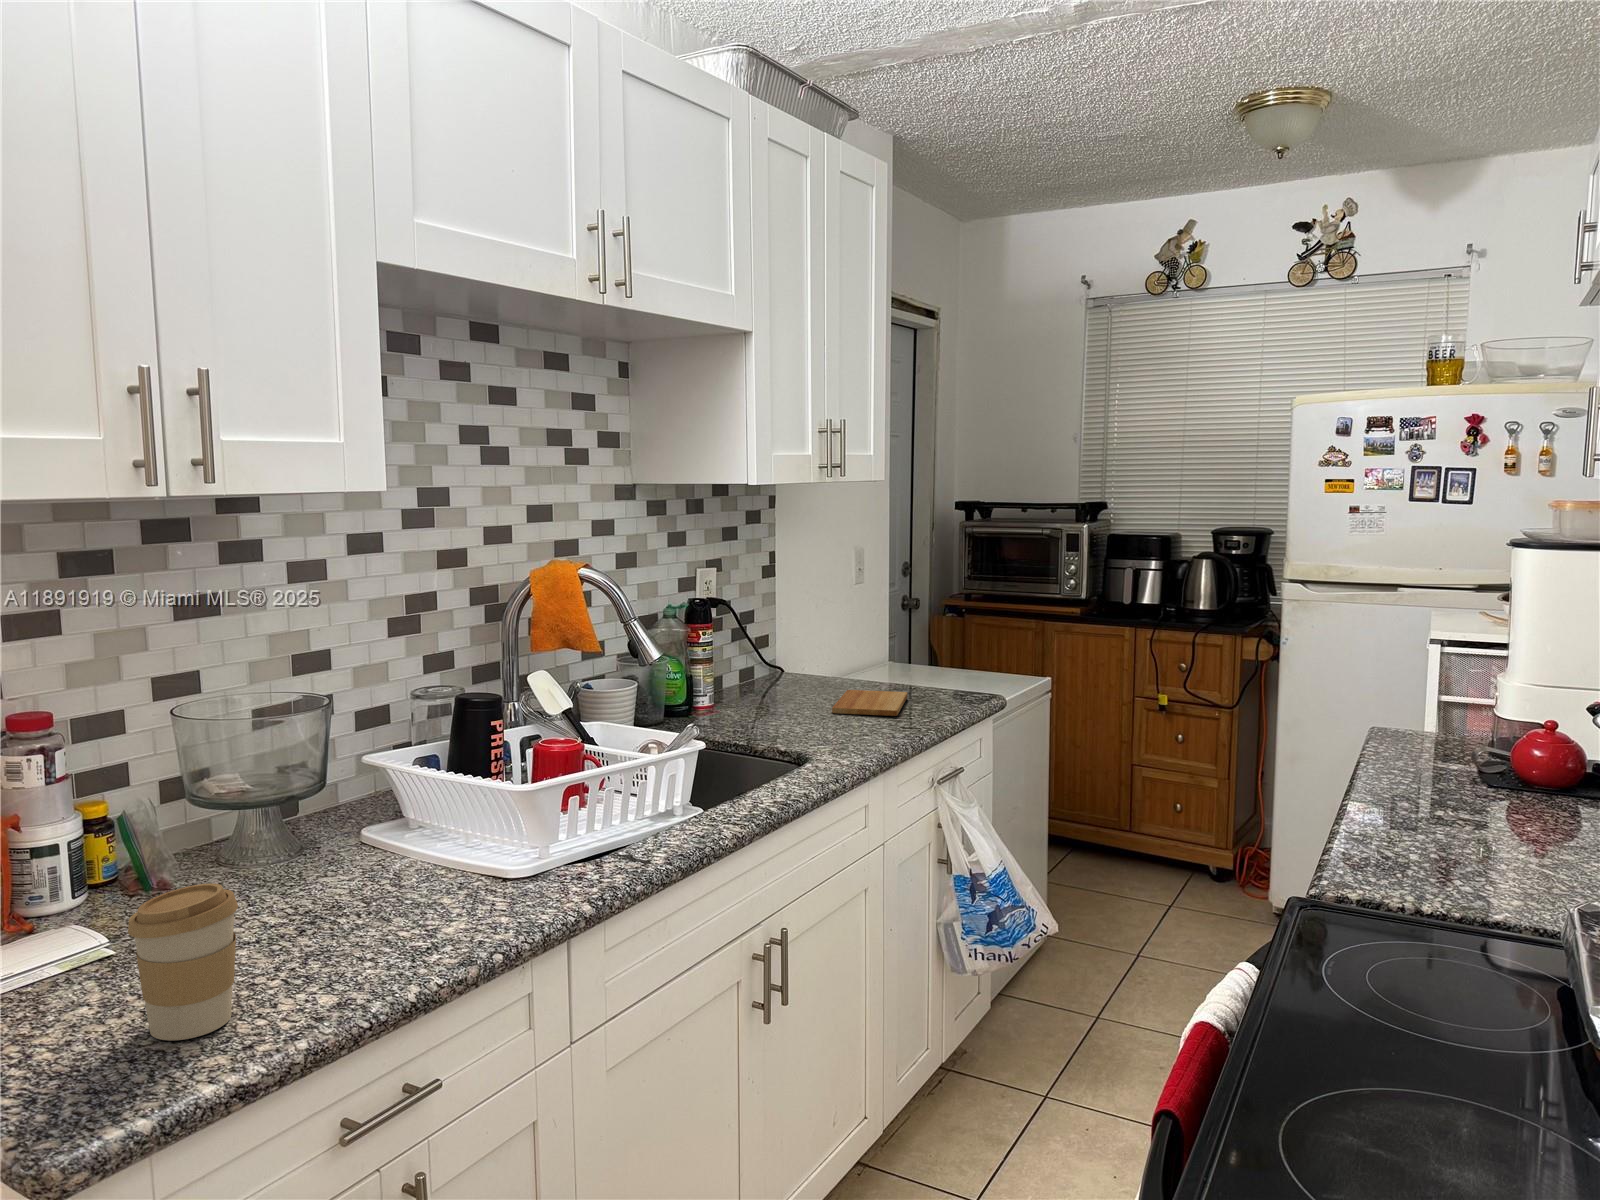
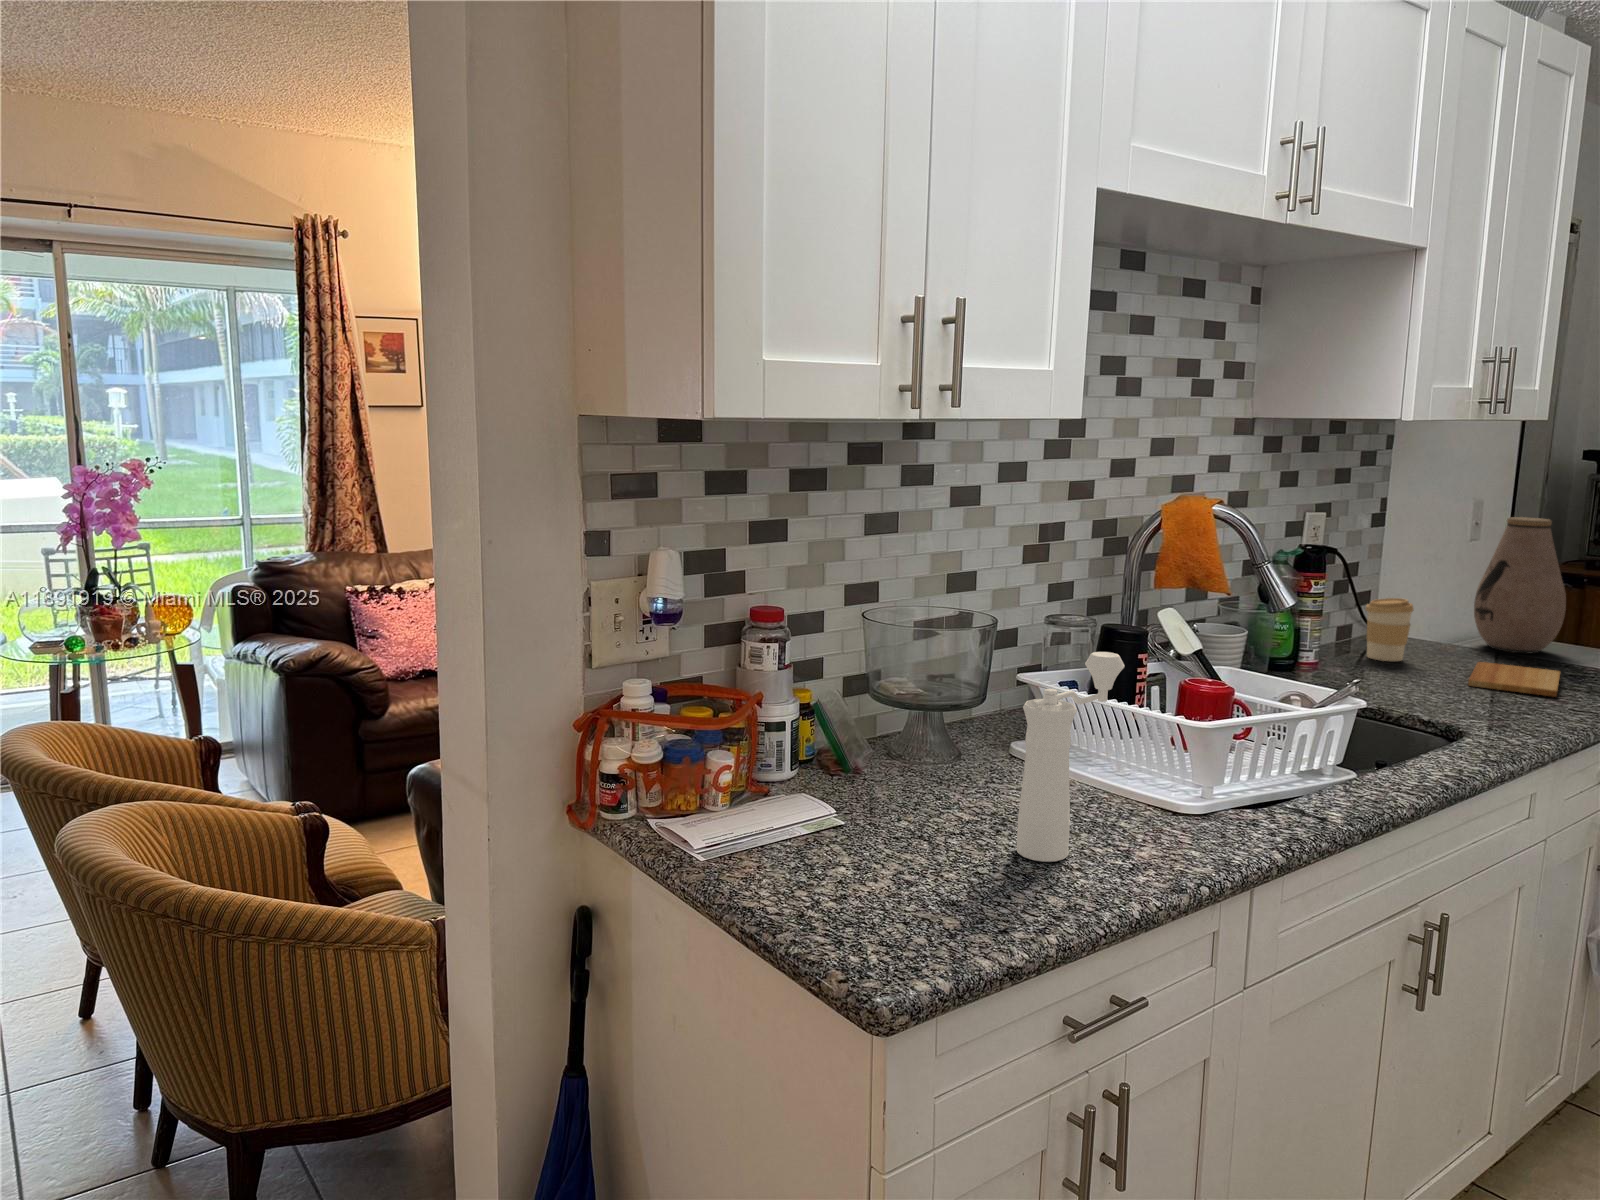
vase: none [851,562,917,678] -> present [1474,517,1566,653]
pepper mill: none [301,730,424,956] -> present [1017,652,1124,862]
coffee cup: present [128,883,238,1040] -> present [1366,598,1414,661]

